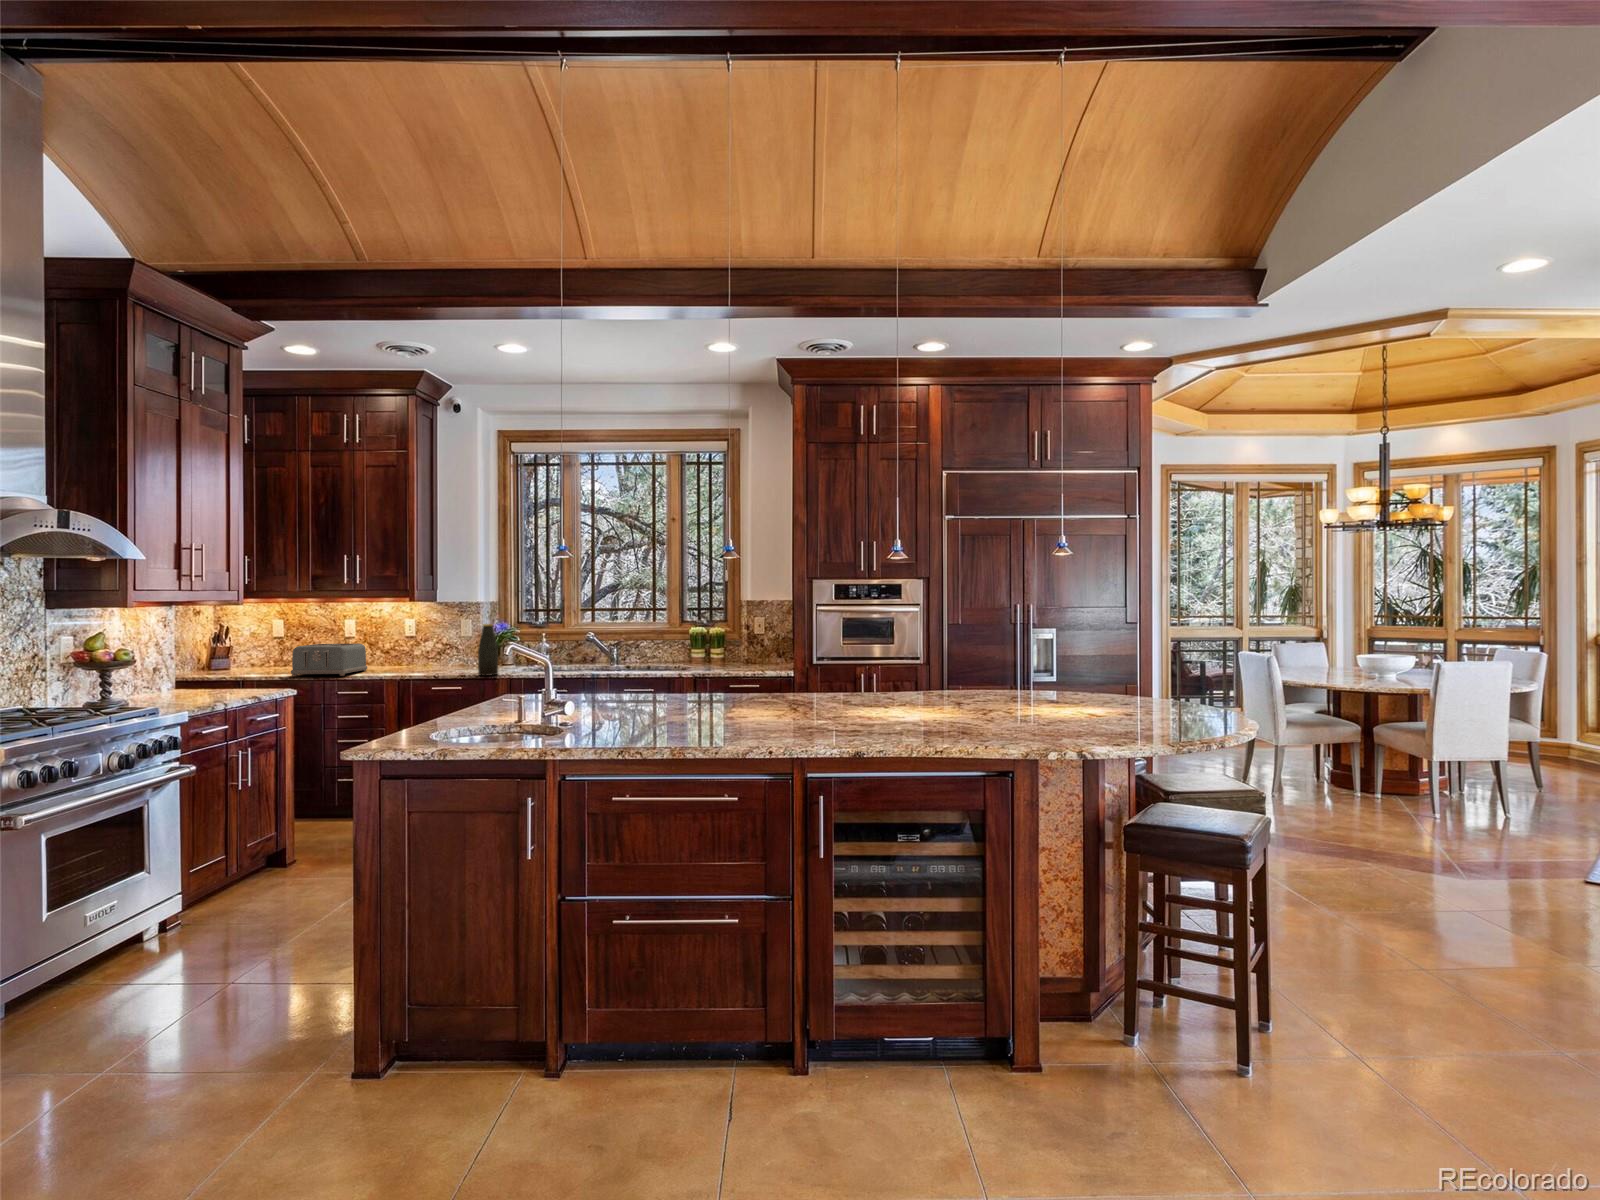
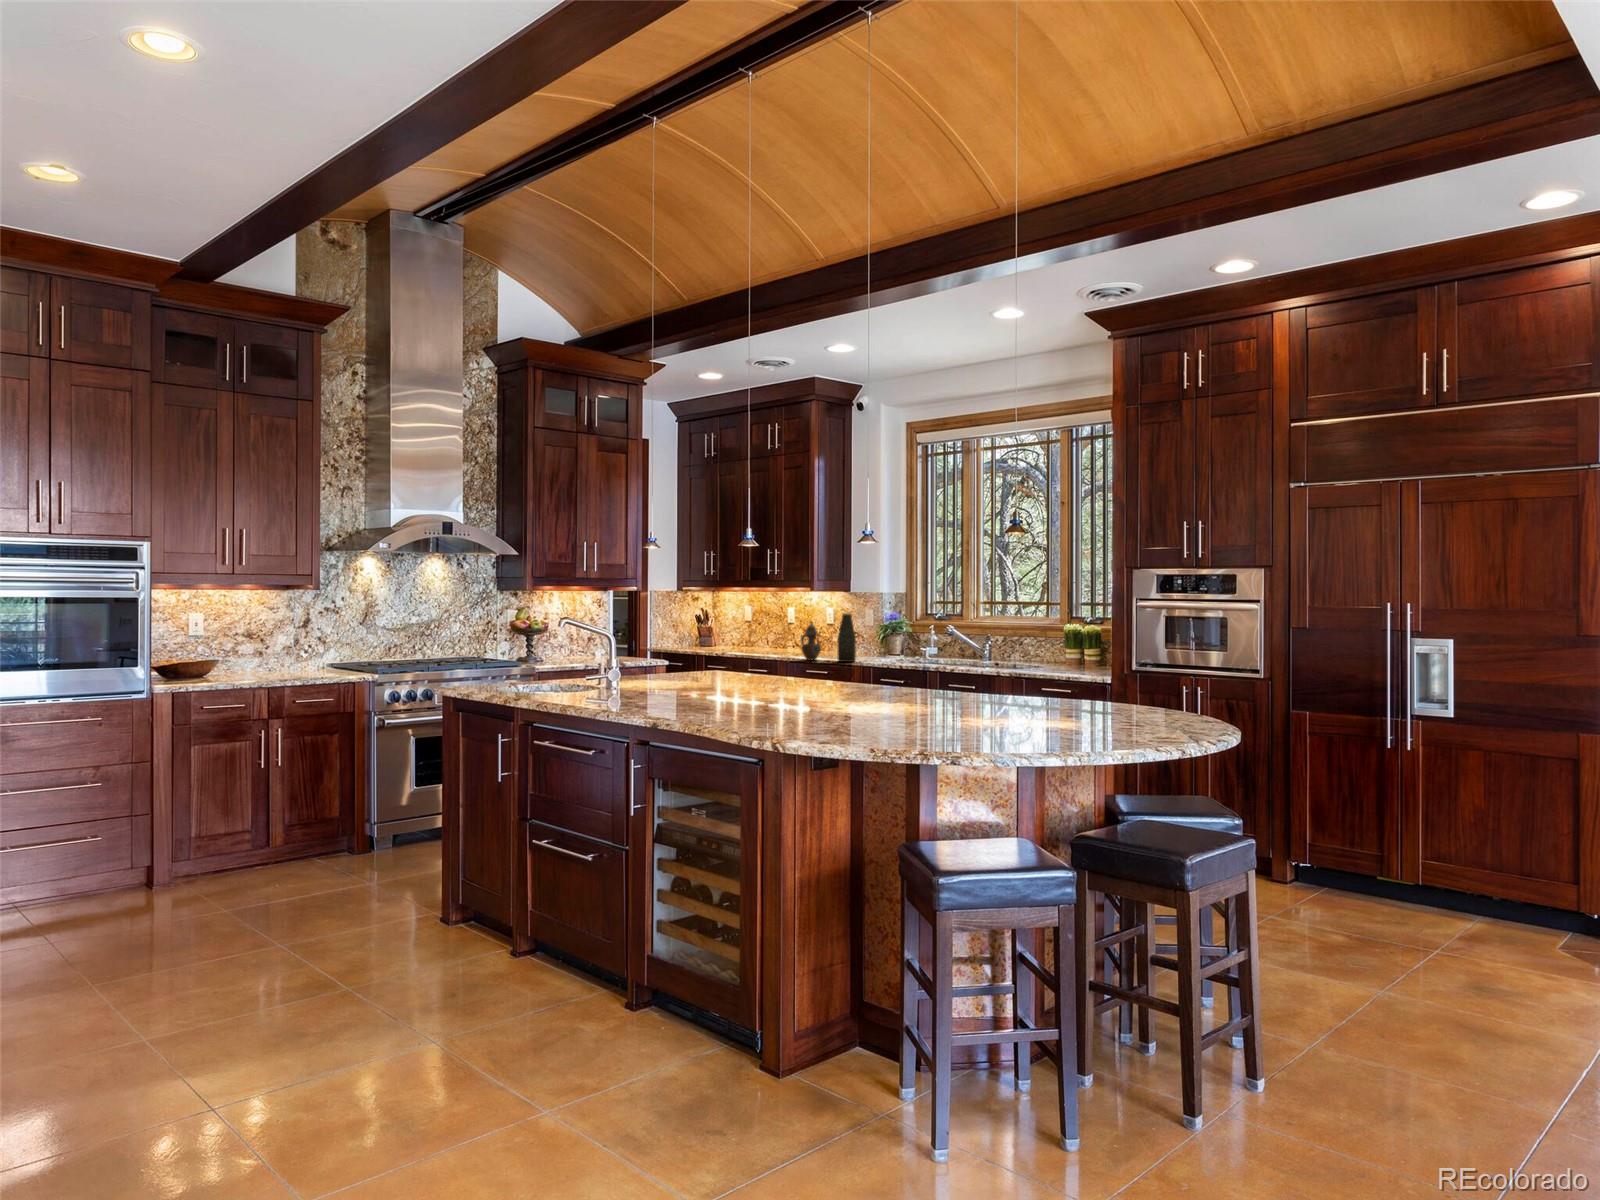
teapot: none [426,634,459,677] -> present [801,622,821,661]
toaster: present [291,643,367,676] -> none [715,627,779,655]

